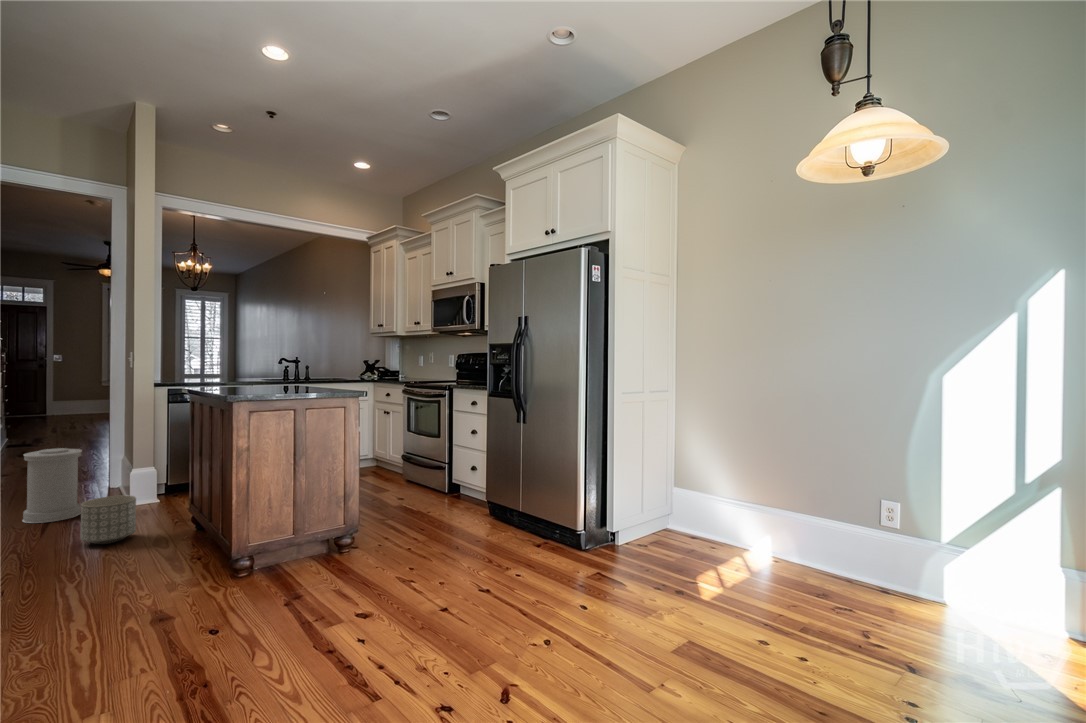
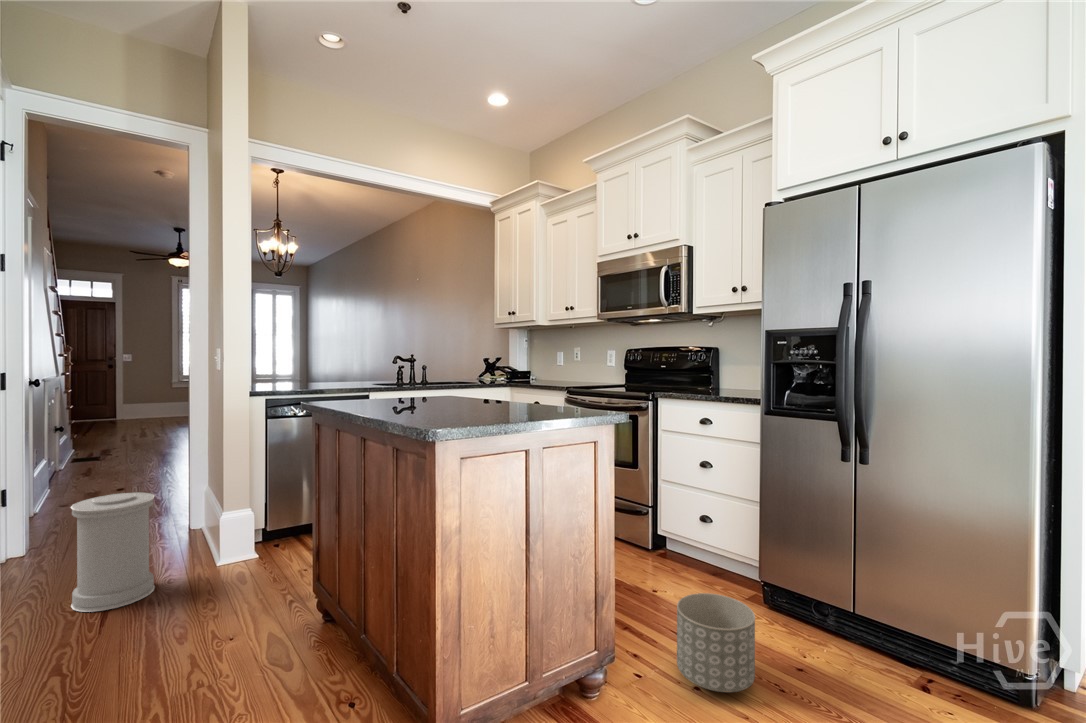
planter: present [81,495,136,544] -> present [677,593,755,692]

